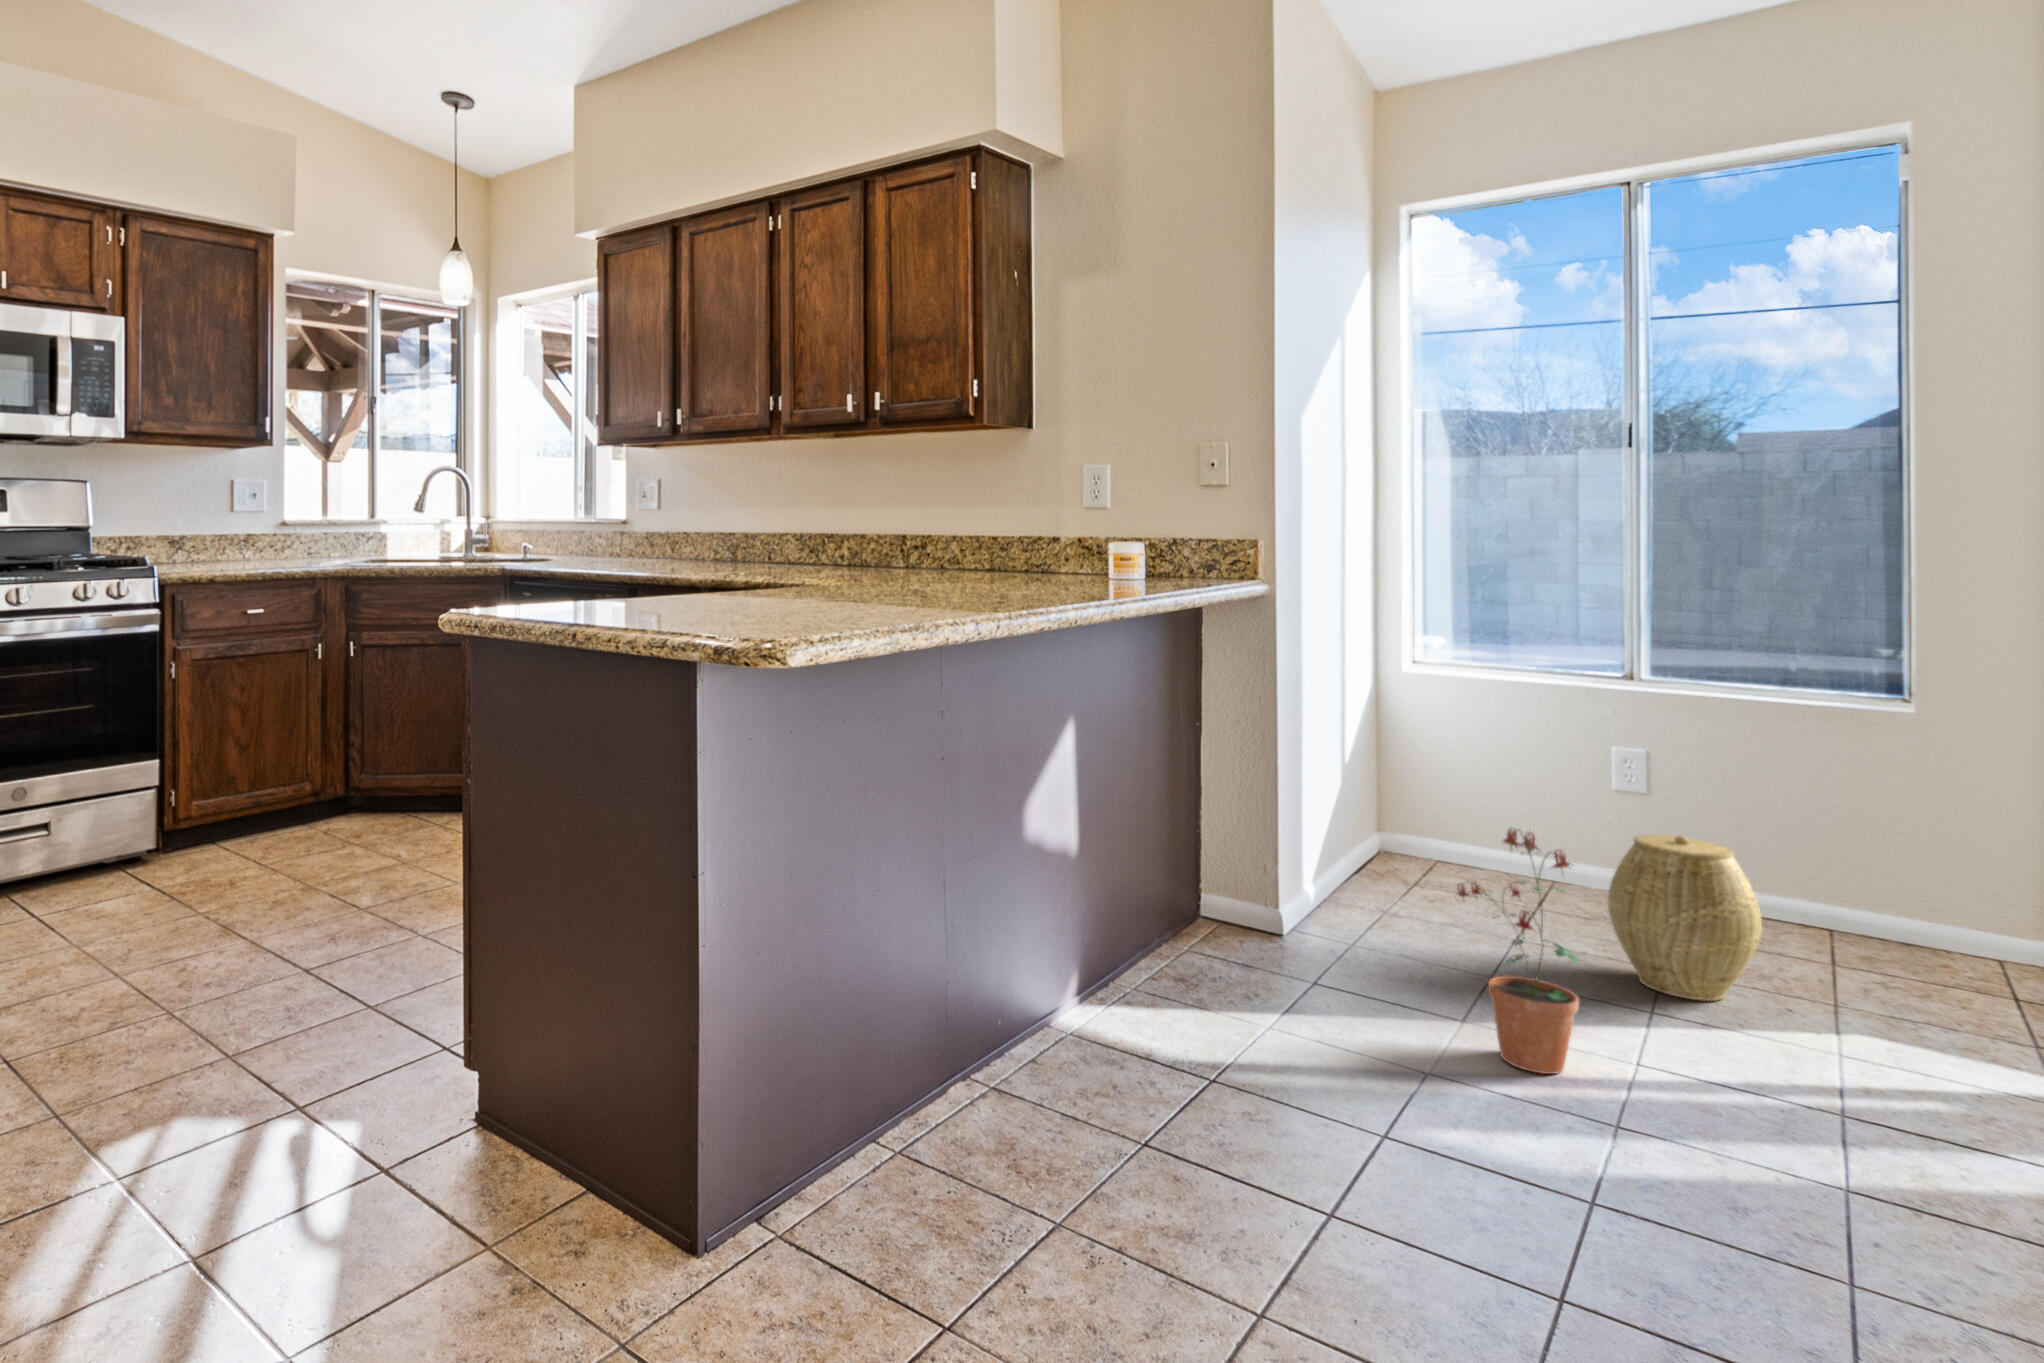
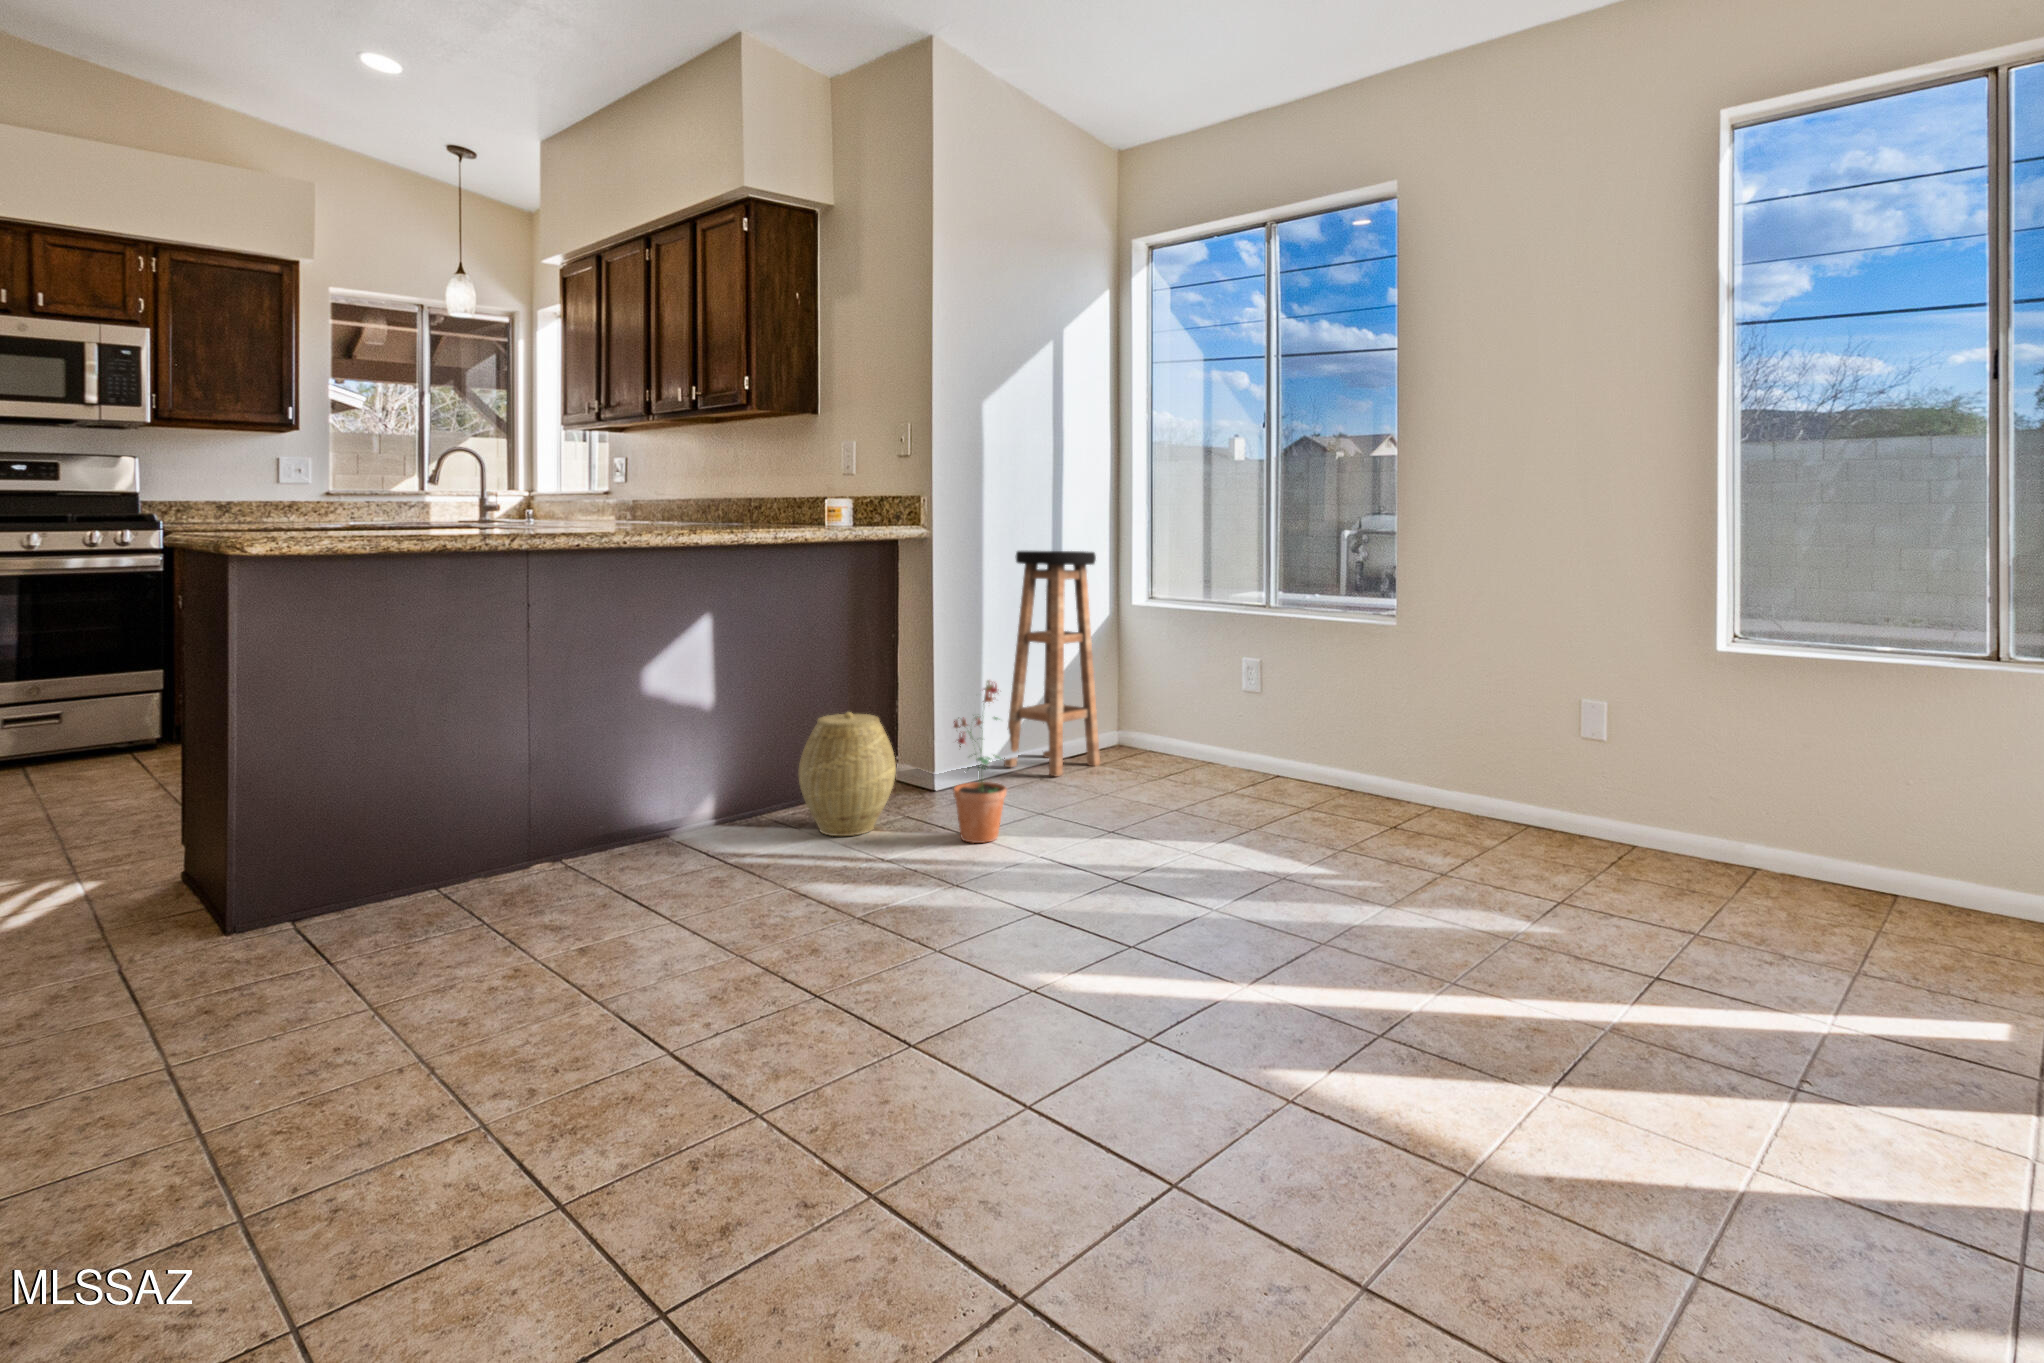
bar stool: none [1337,619,1466,935] -> present [1004,551,1100,776]
woven basket: present [1608,835,1762,1001] -> present [799,712,896,836]

